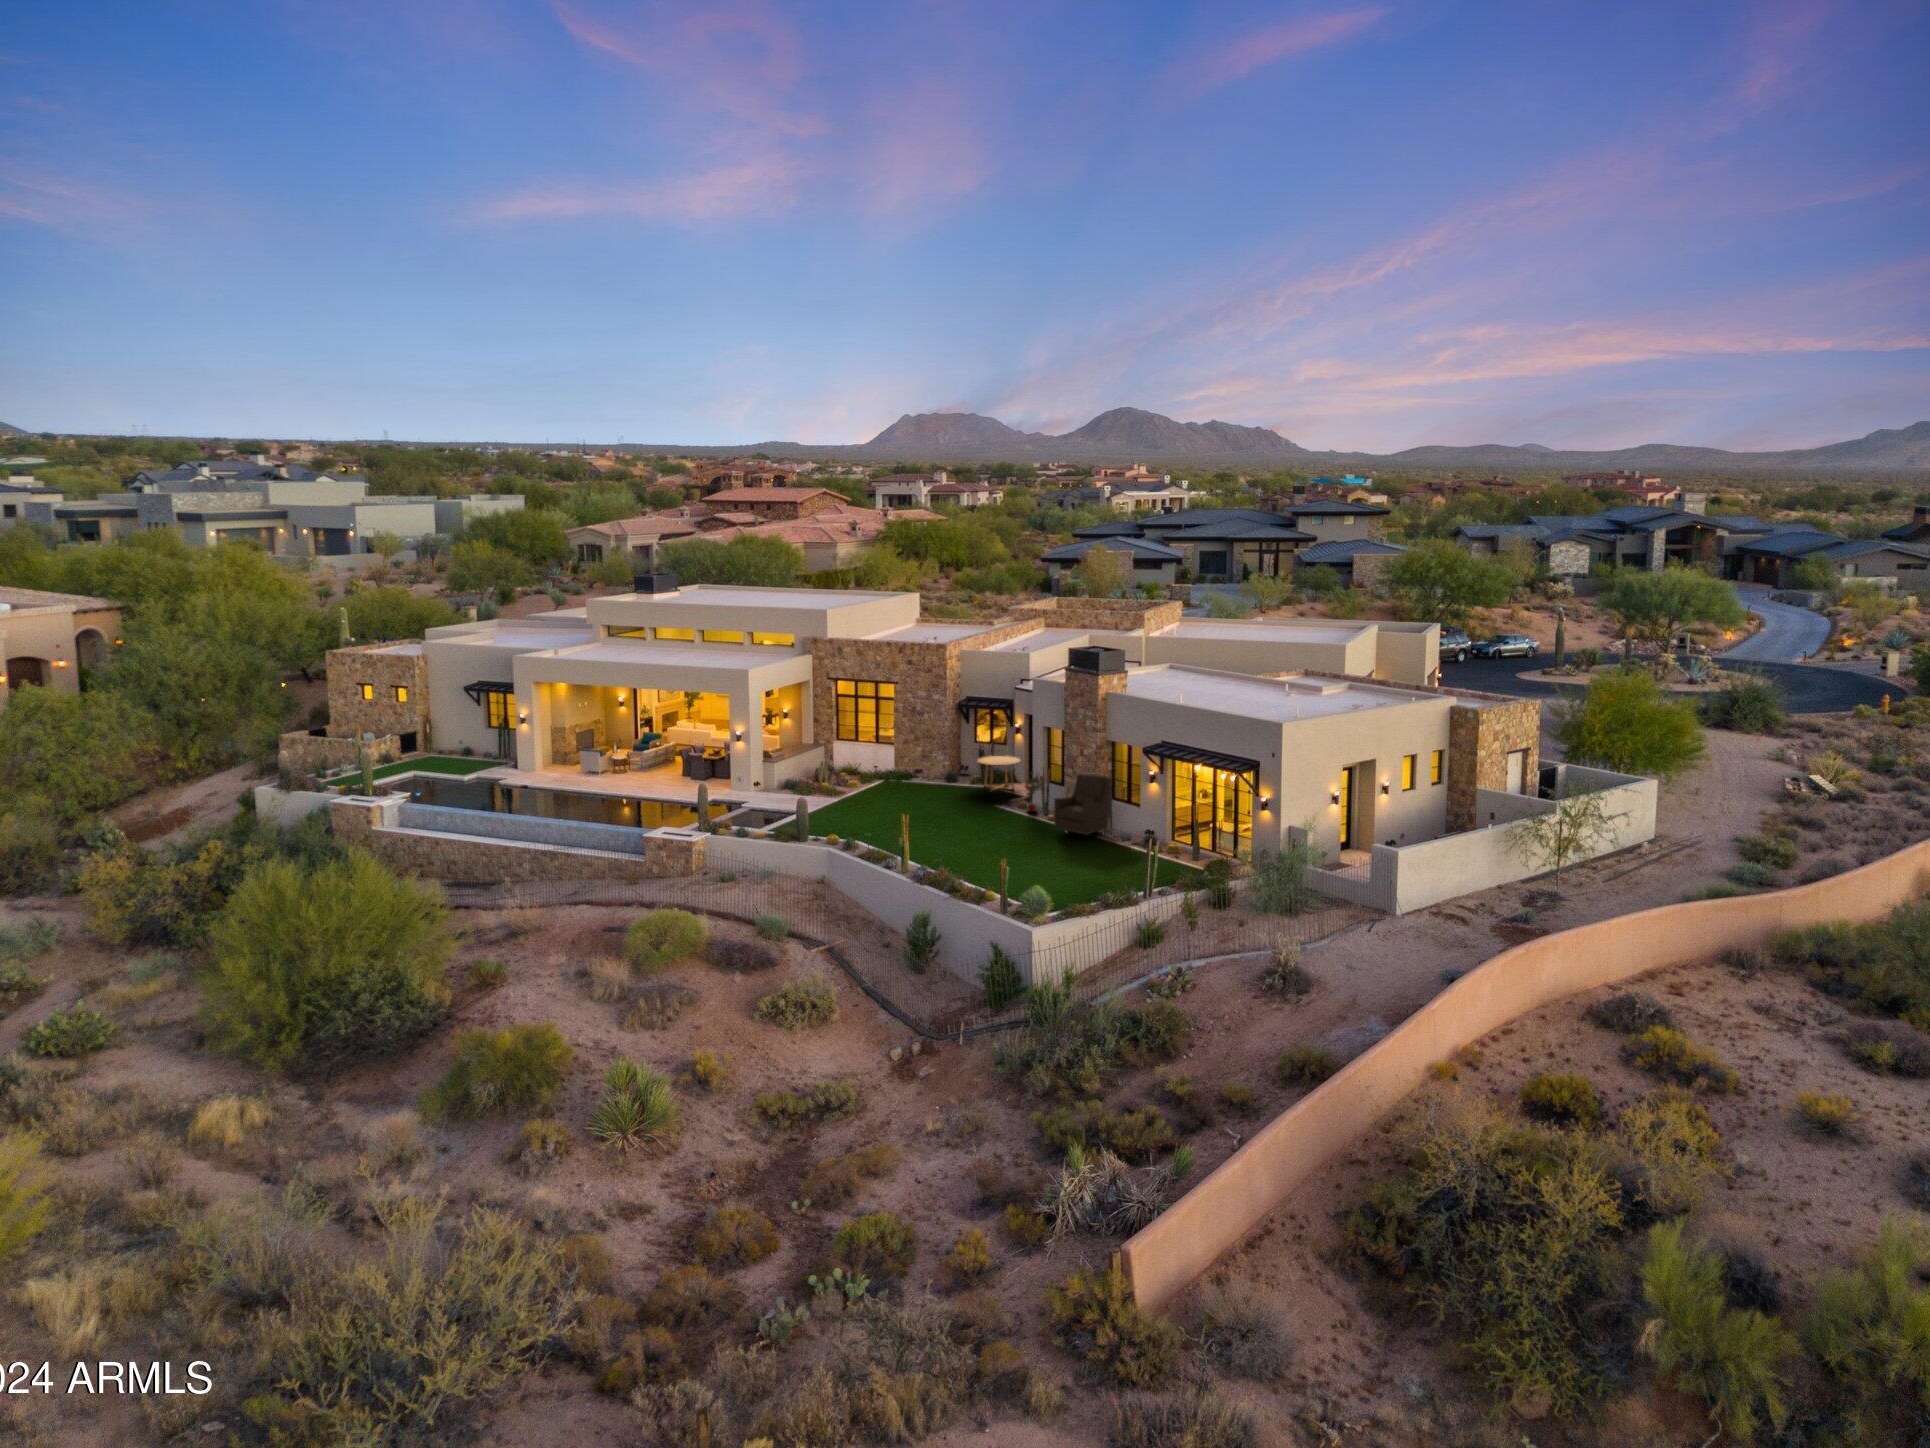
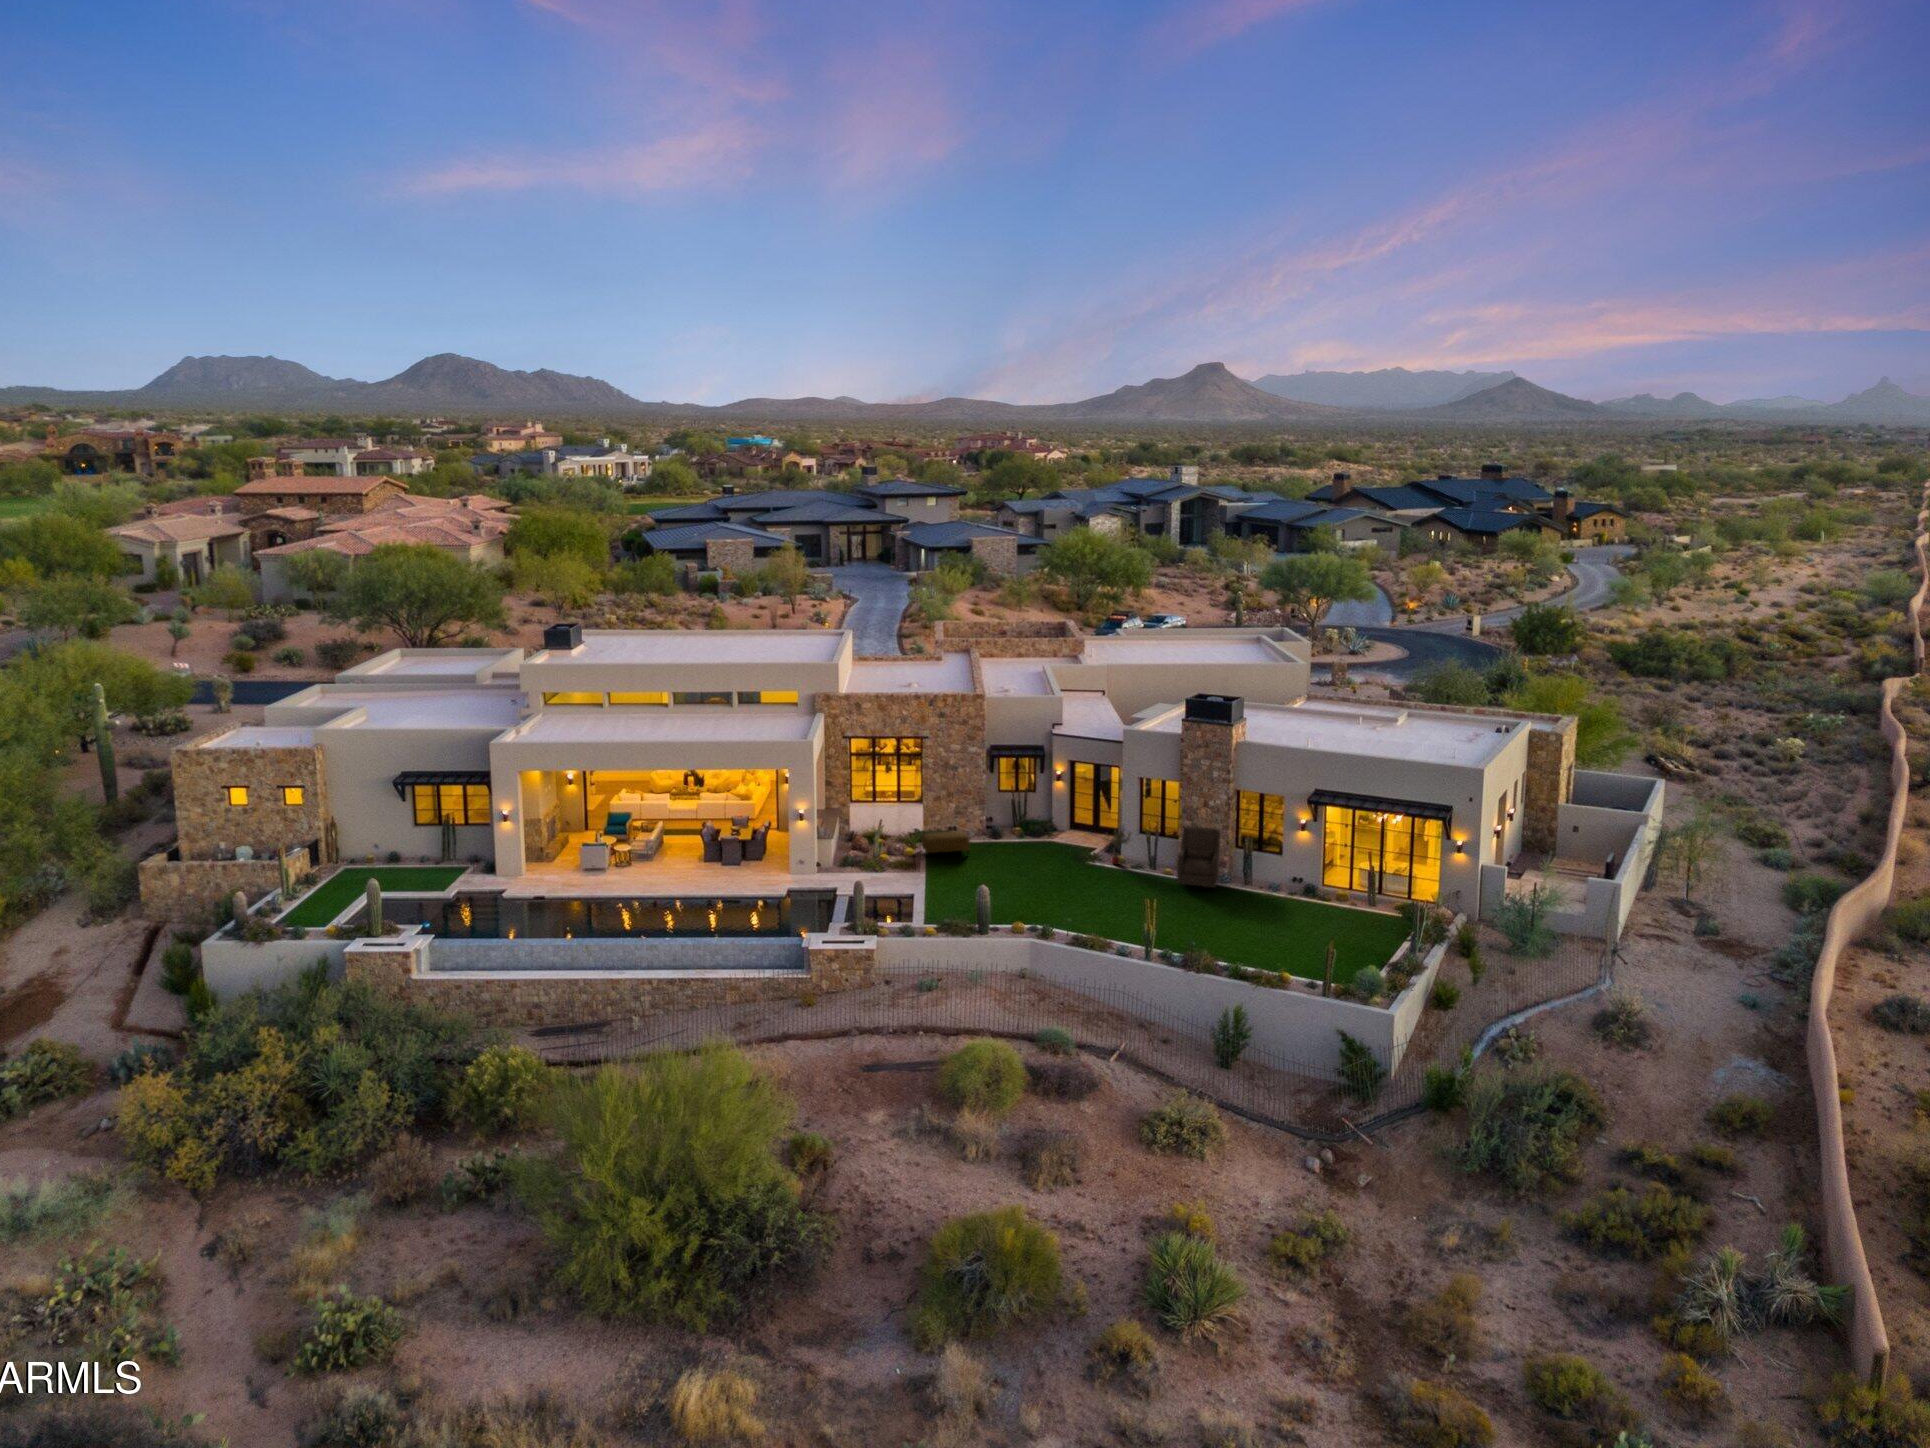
round table: present [978,756,1020,791] -> none [1020,804,1064,844]
ottoman: none [866,769,913,792] -> present [921,831,970,854]

